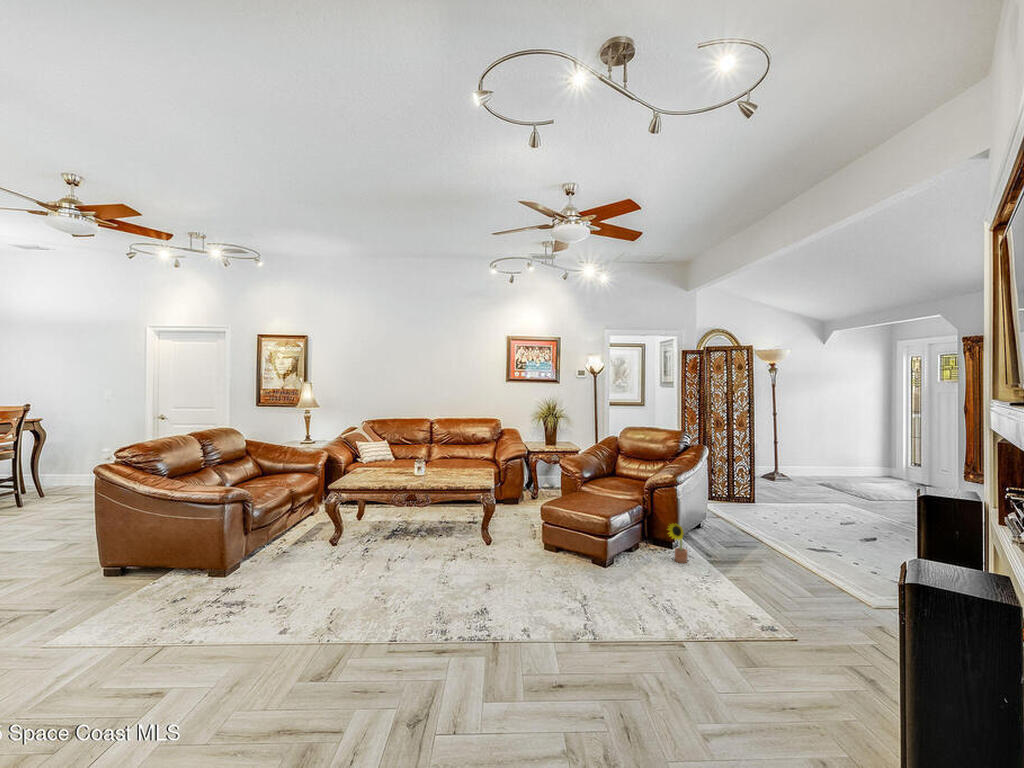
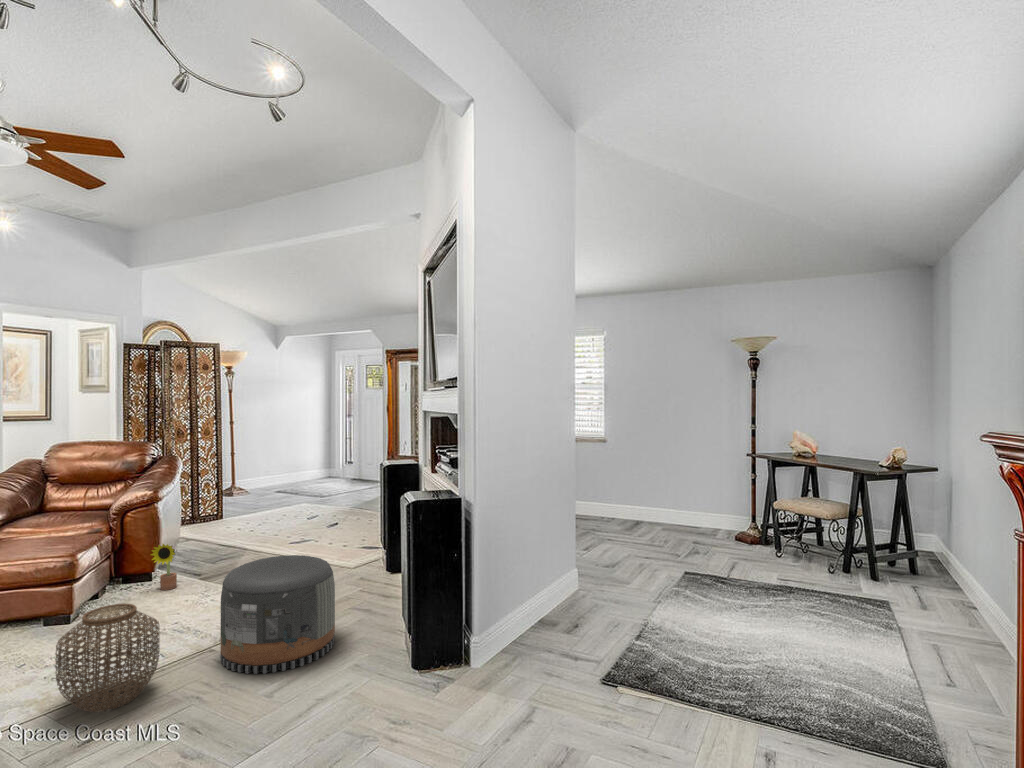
woven basket: none [558,574,628,665] -> present [55,604,159,712]
pouf: none [684,575,811,721] -> present [220,555,335,674]

